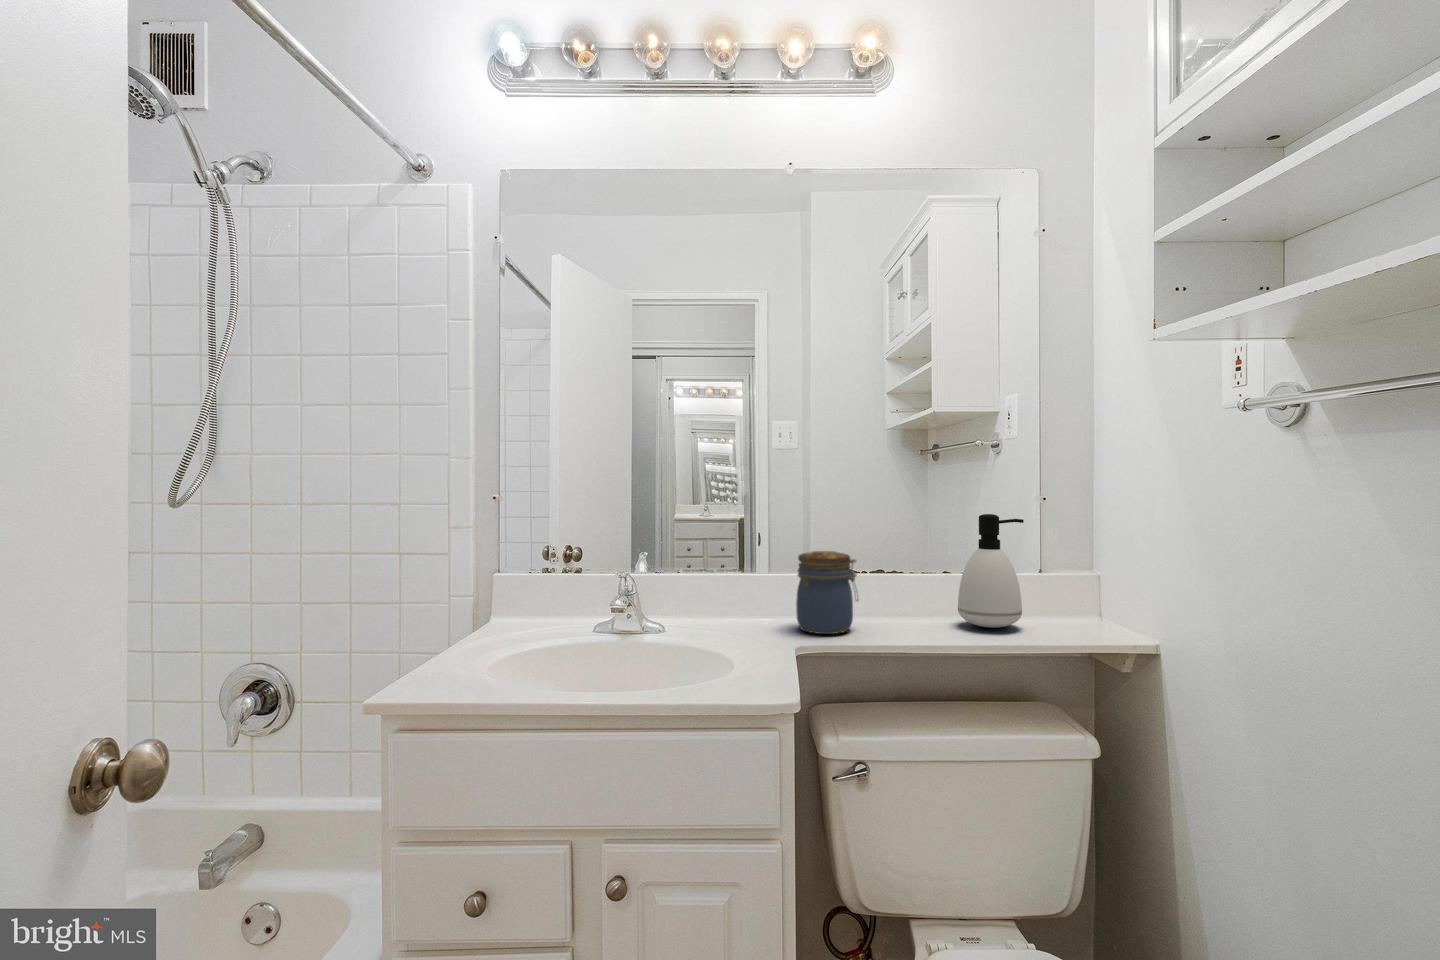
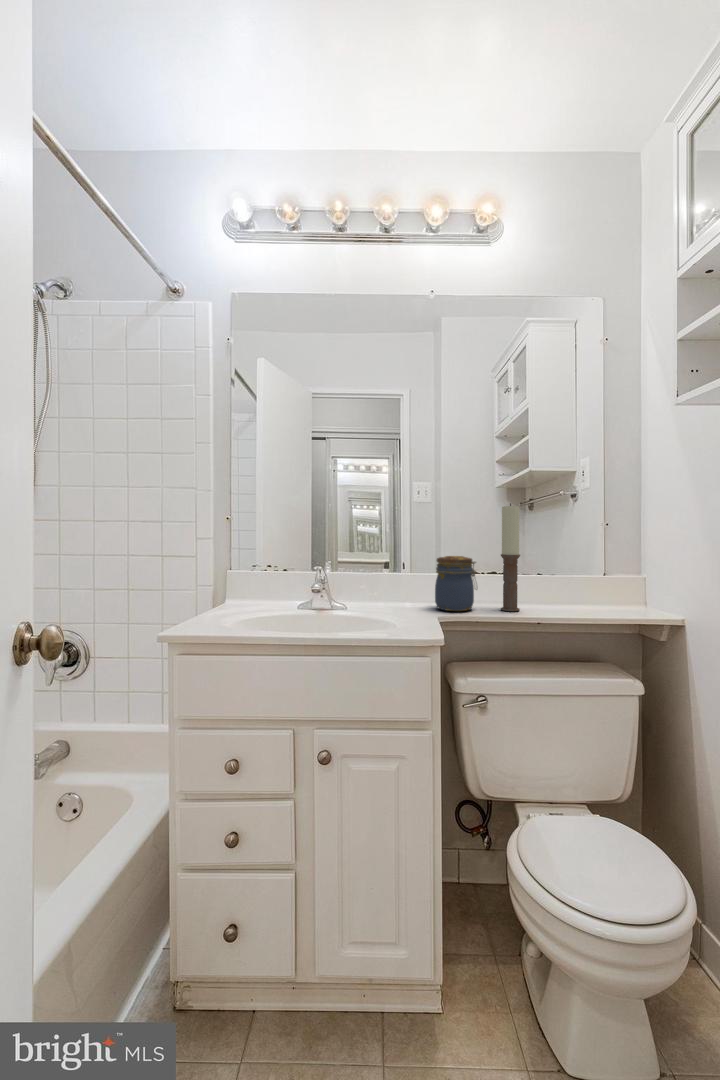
candle: none [893,474,920,634] -> present [501,503,520,611]
soap dispenser: present [958,514,1024,628] -> none [544,531,590,608]

